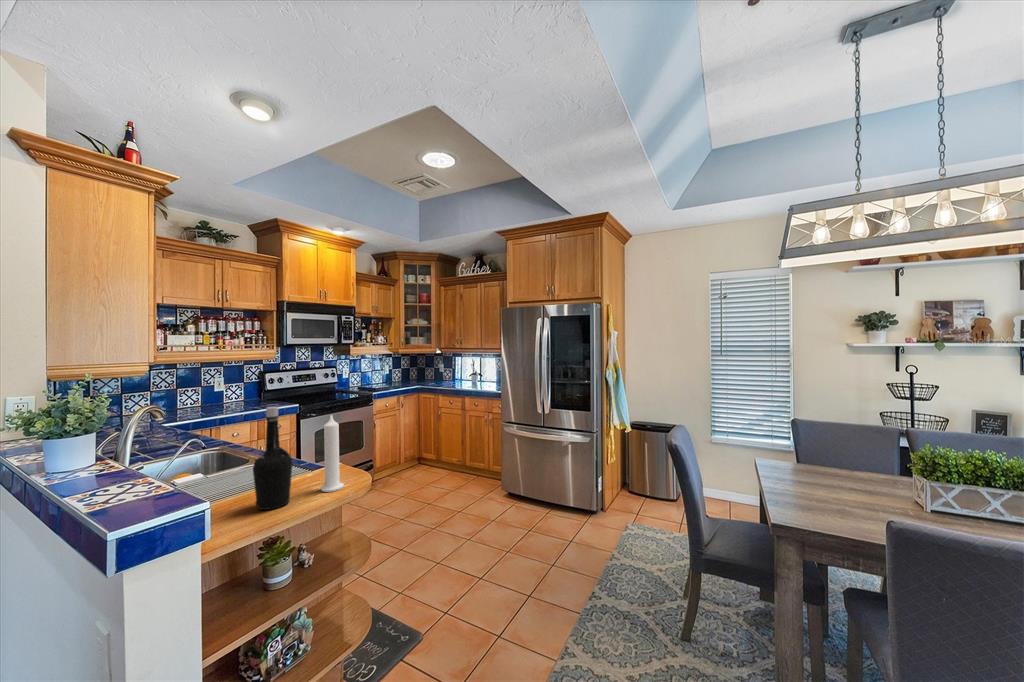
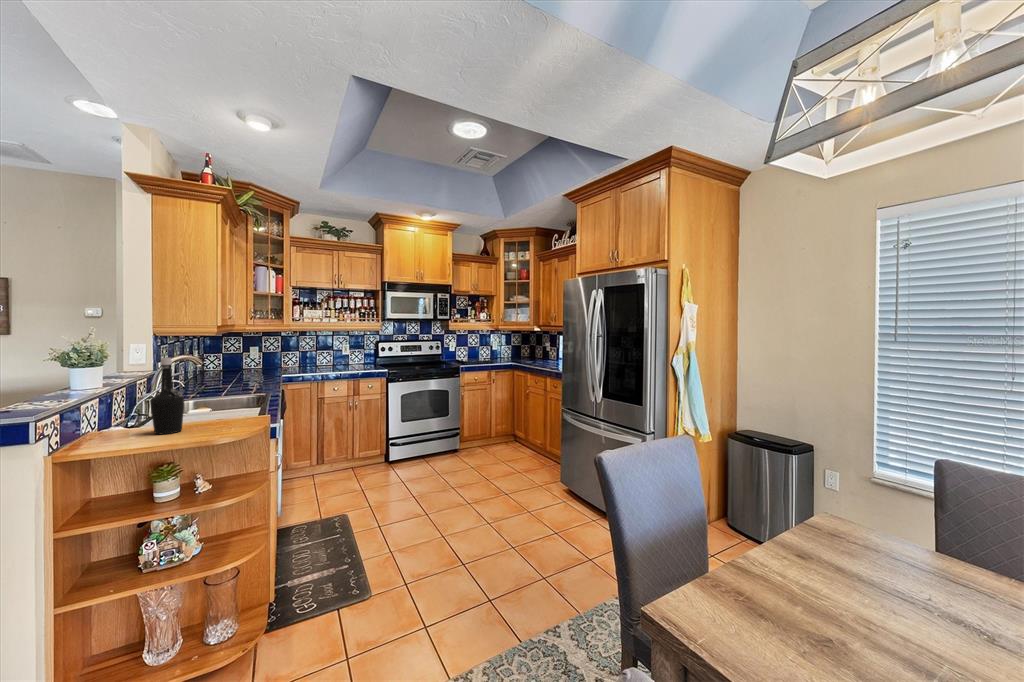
candle: present [321,415,344,492] -> none [208,369,229,431]

